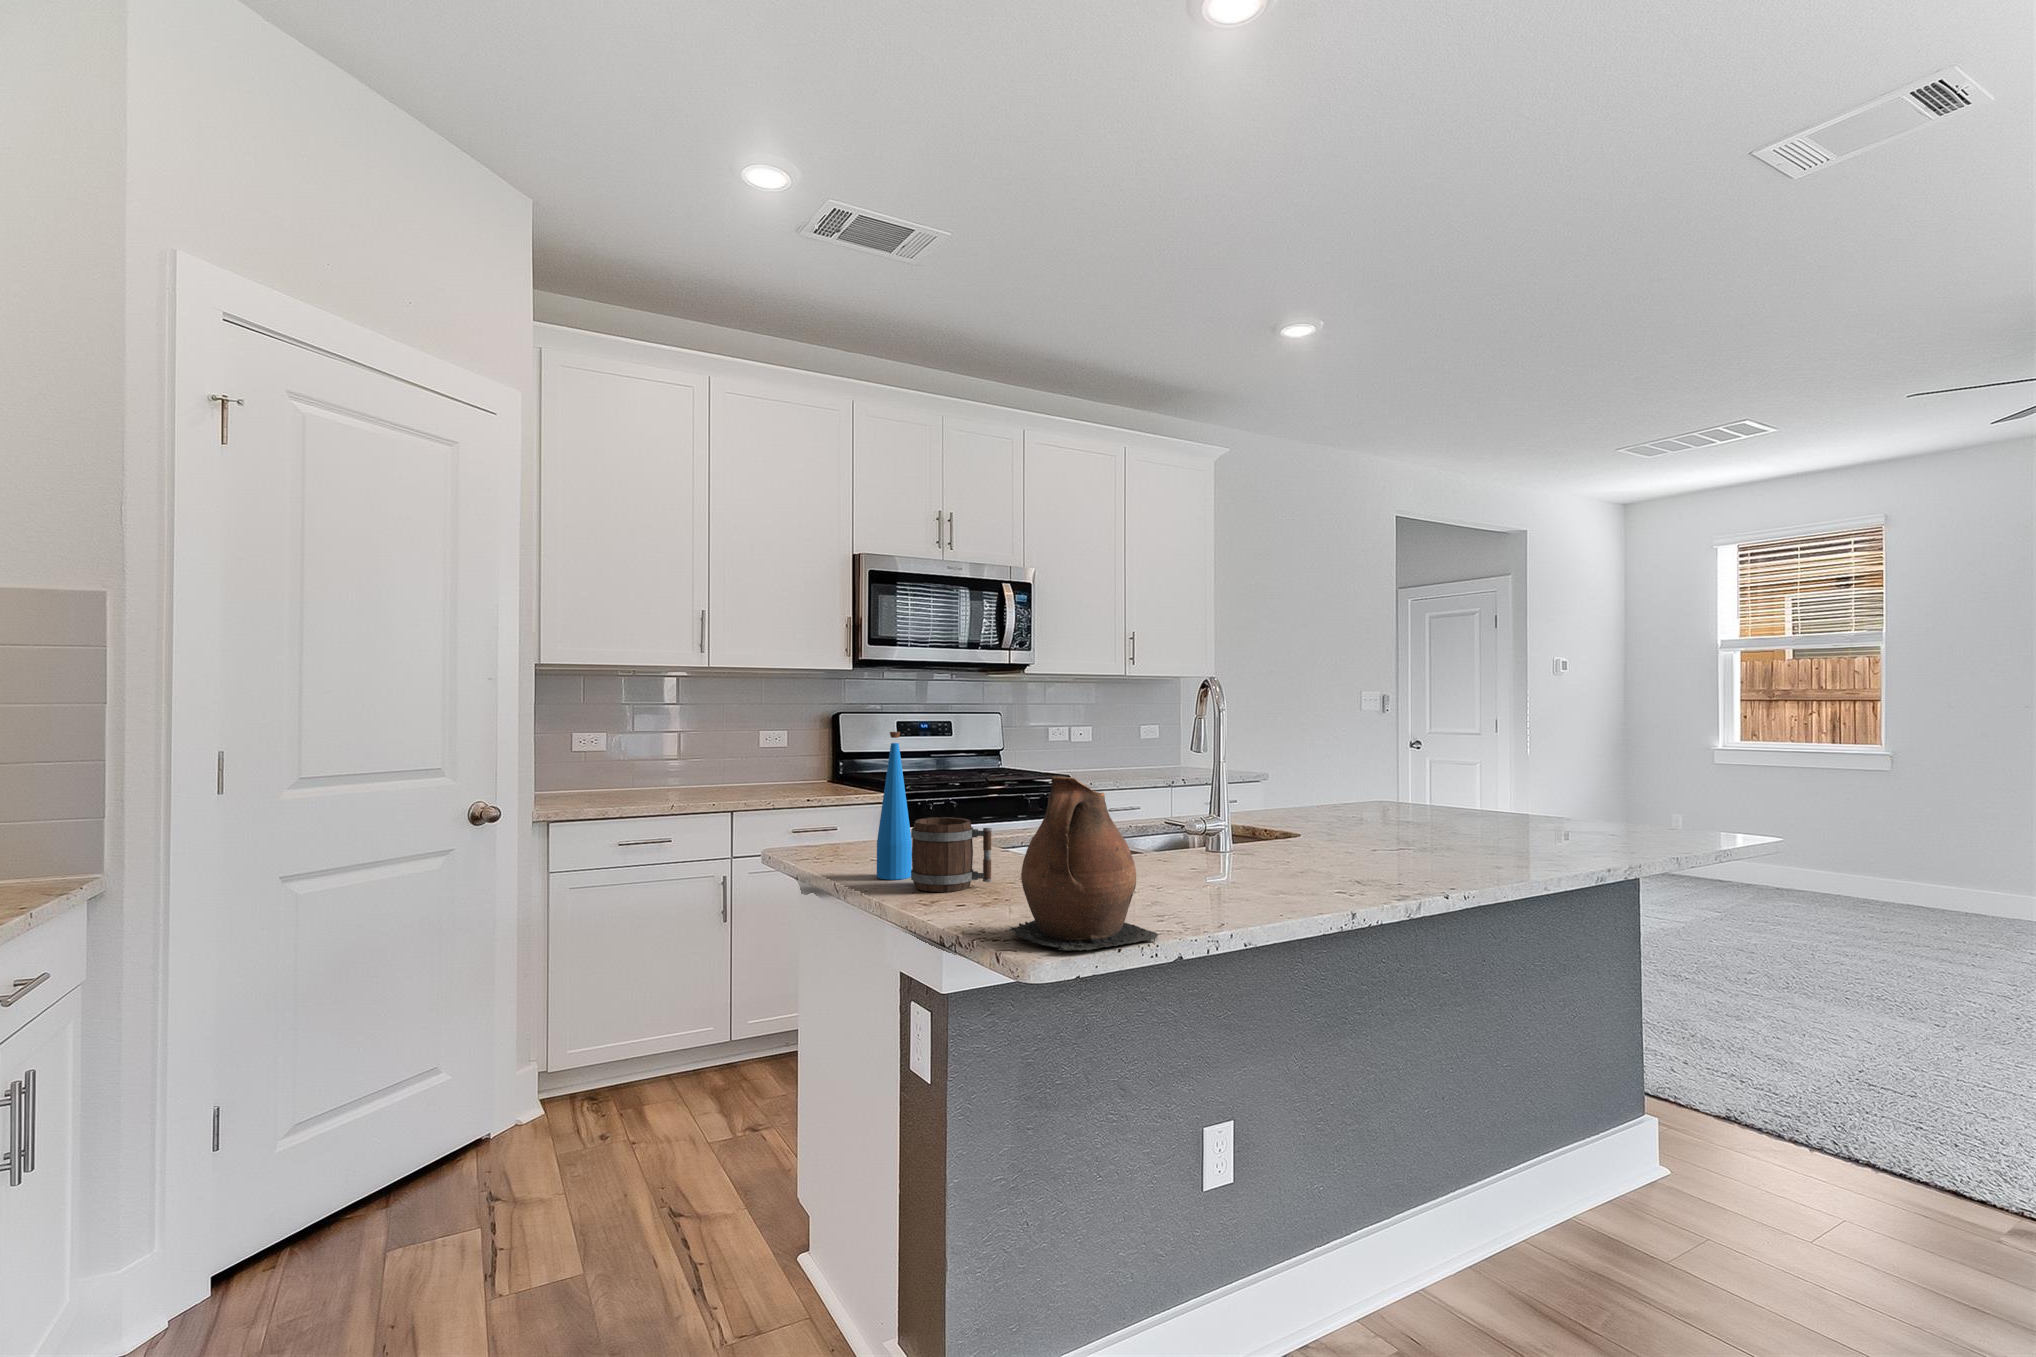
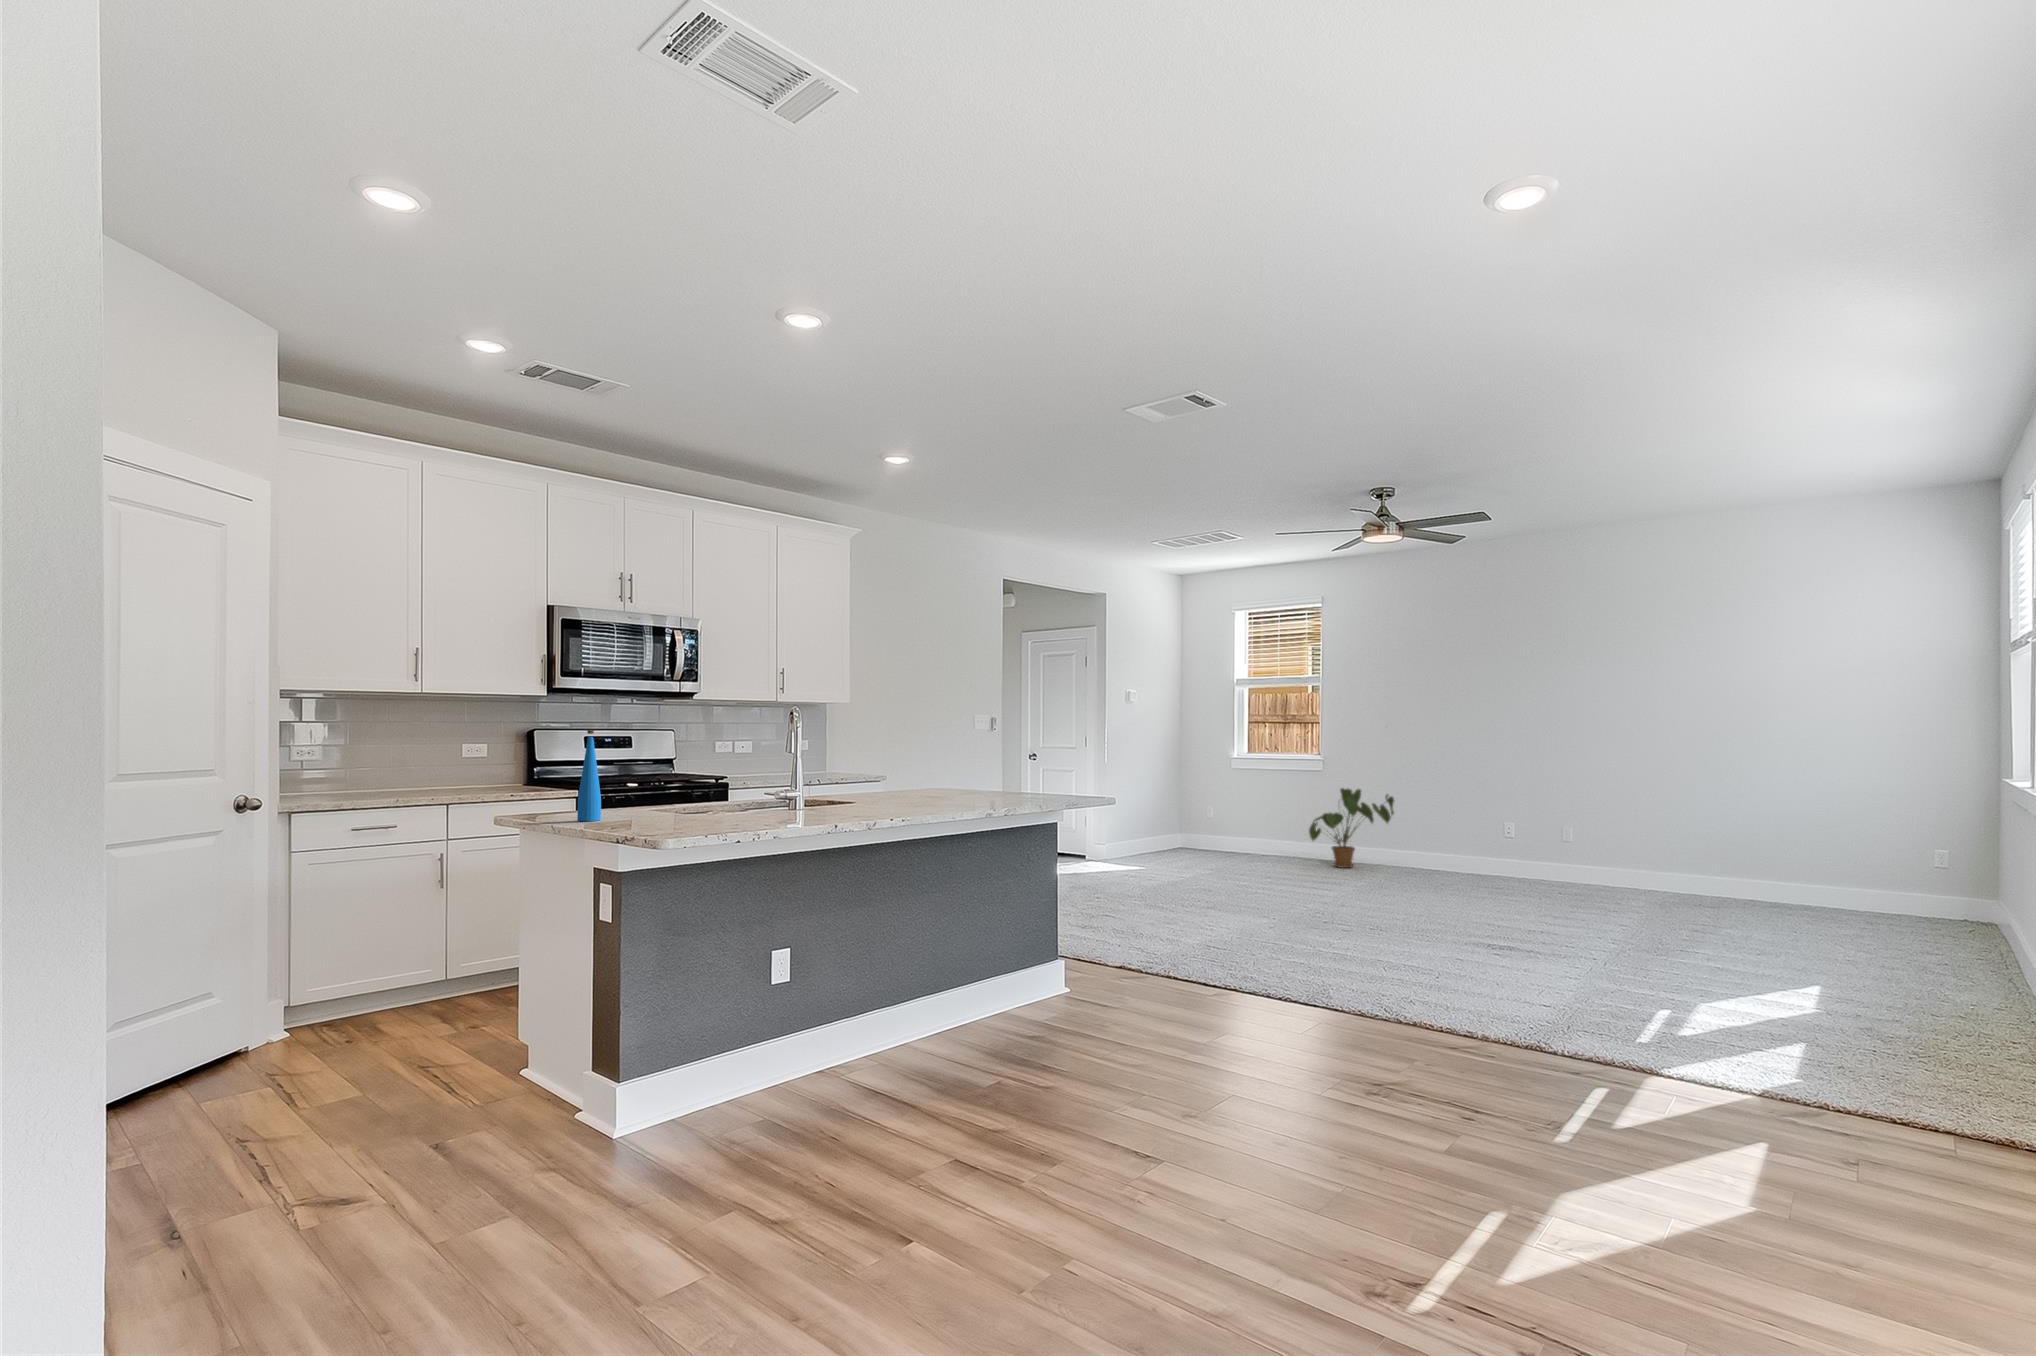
ceramic pitcher: present [1005,777,1158,951] -> none [656,744,740,830]
house plant: none [1845,797,1999,911] -> present [1309,788,1394,868]
mug: present [911,817,992,892] -> none [601,781,653,823]

